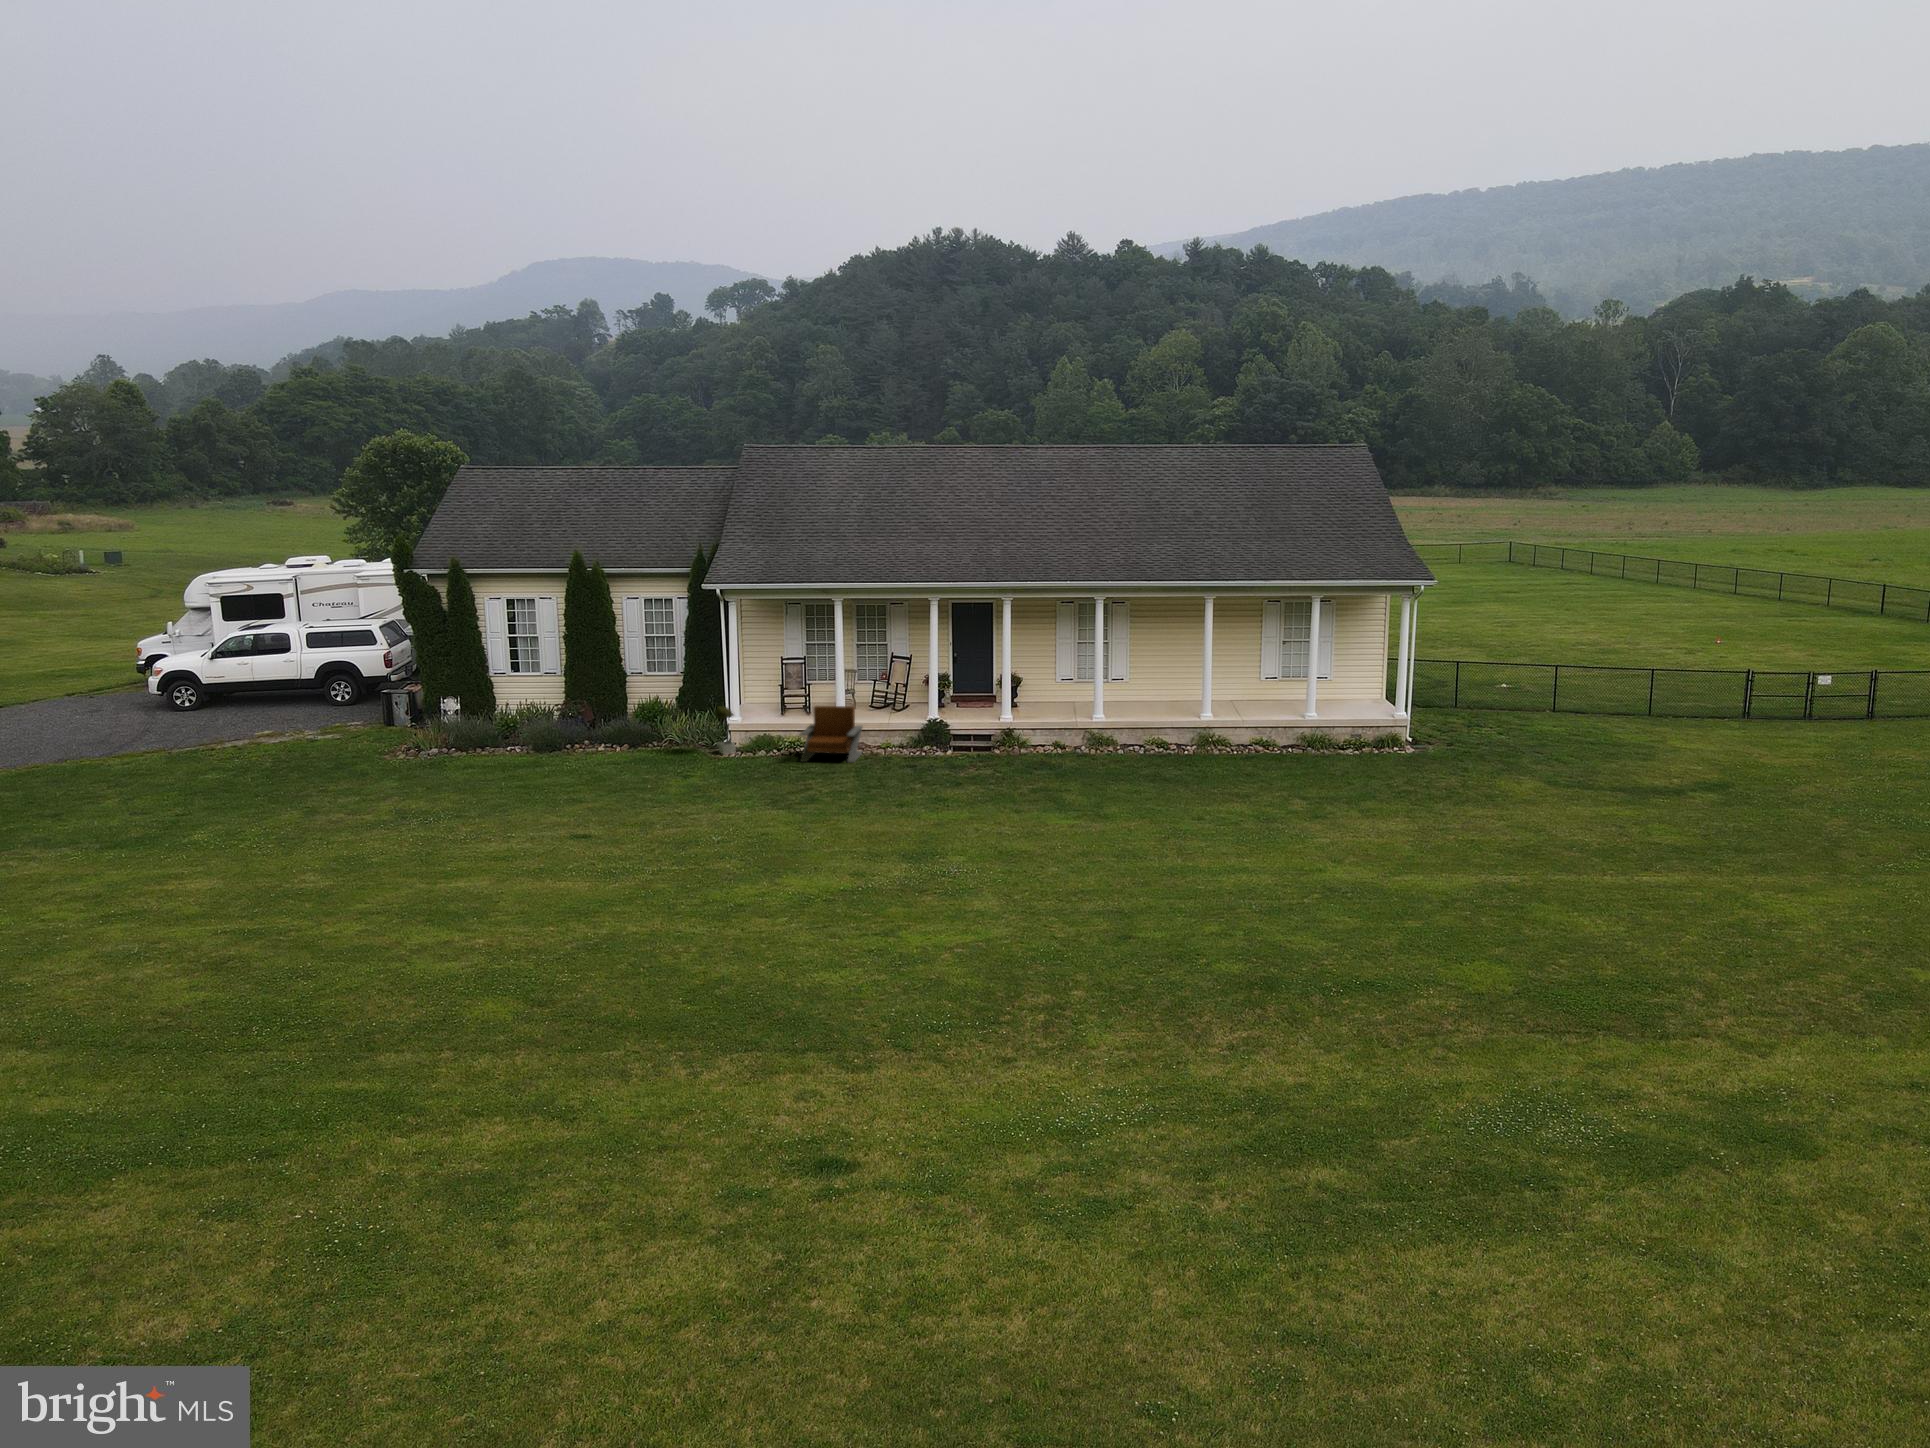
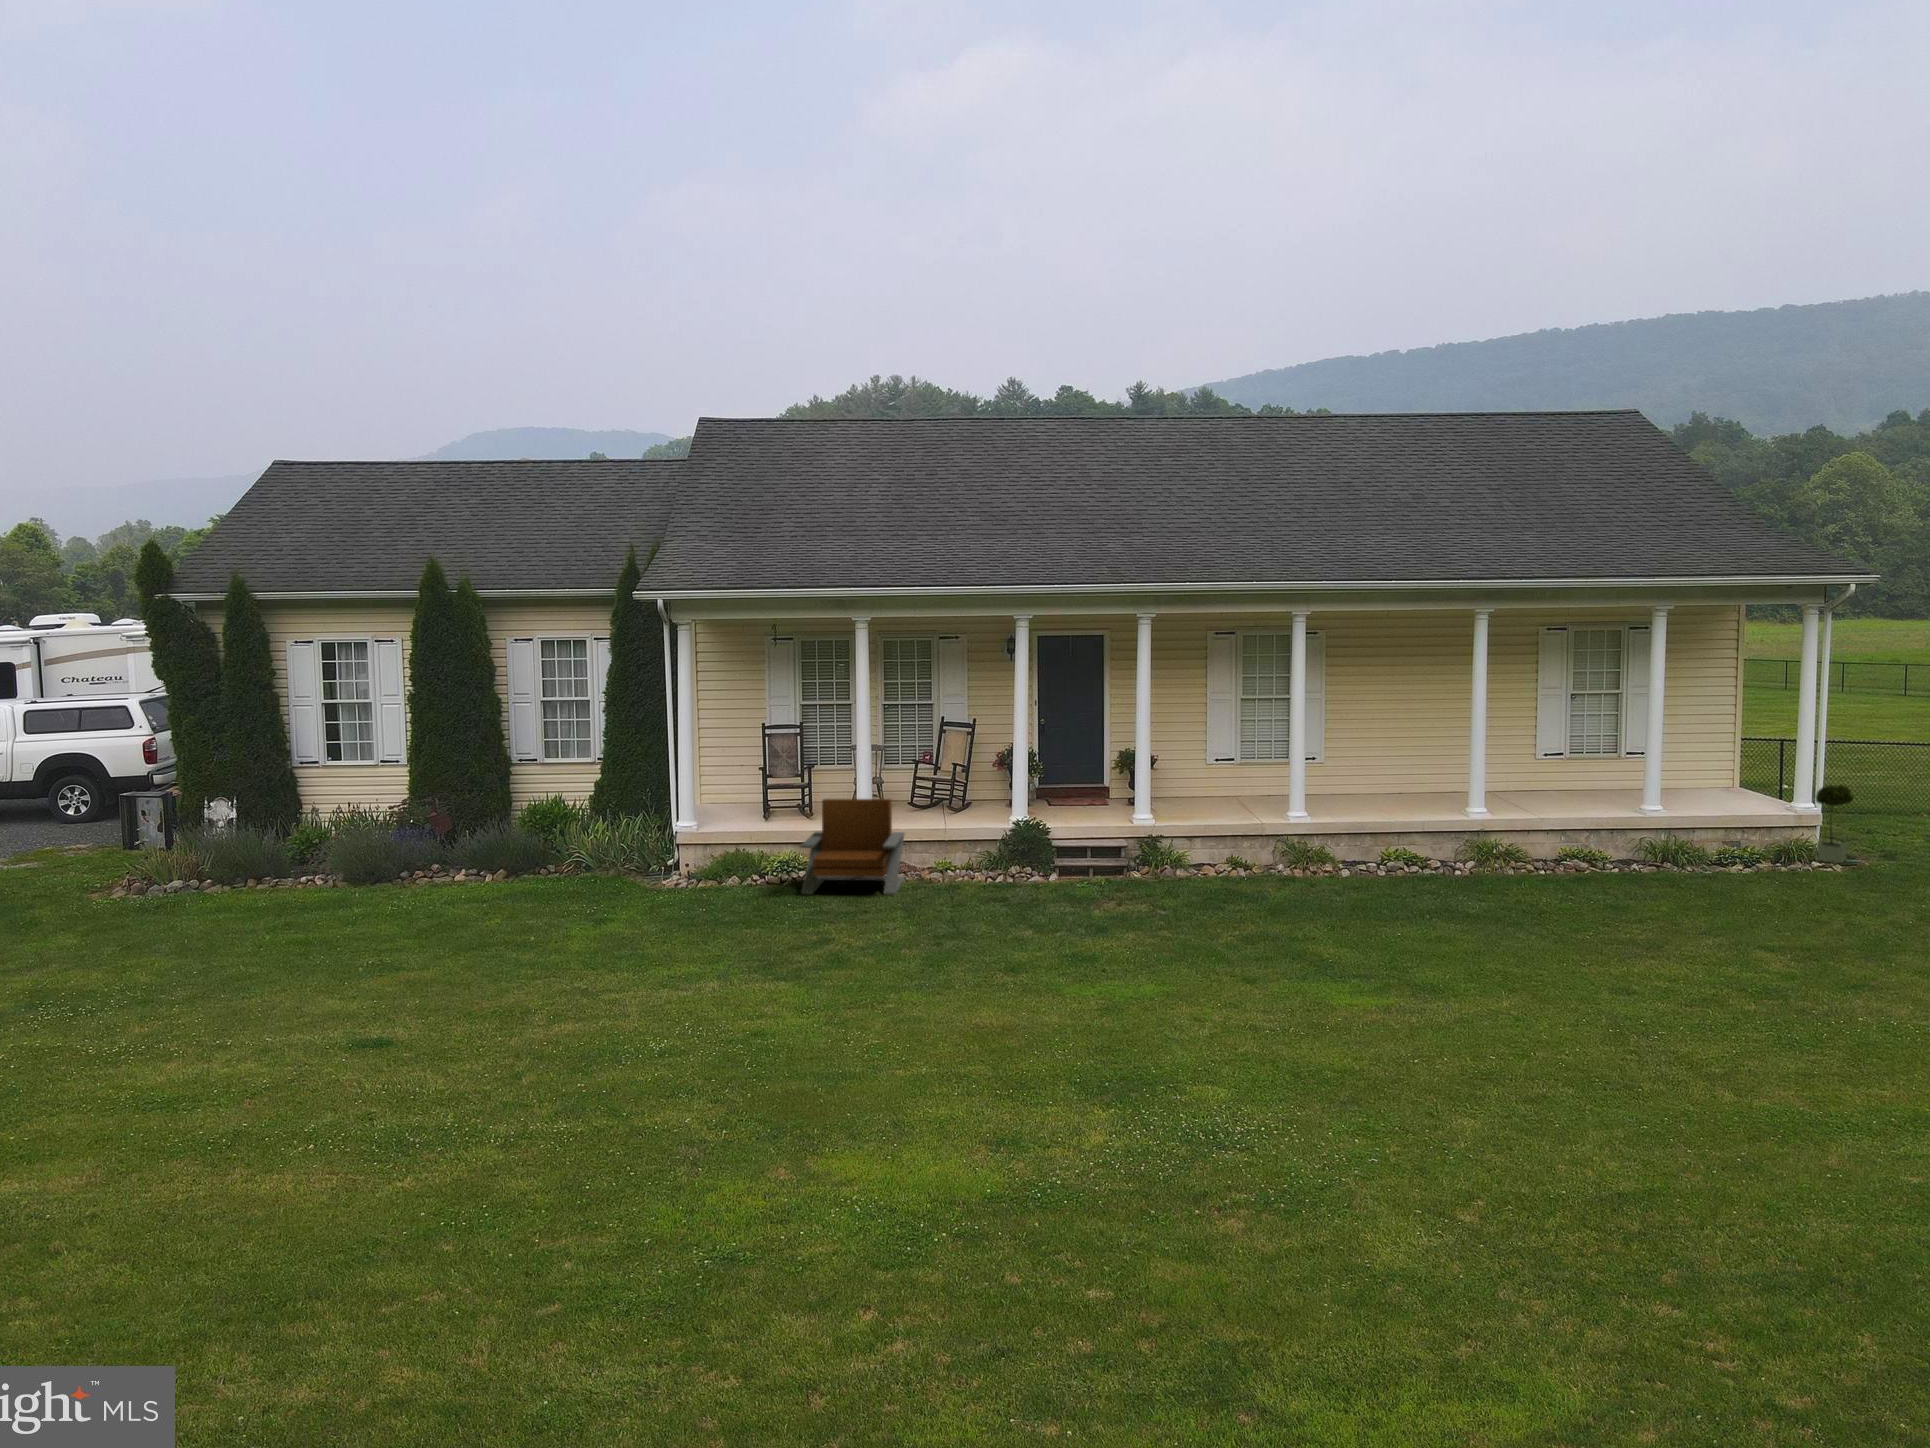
potted tree: present [715,706,736,754] -> present [1816,785,1853,863]

